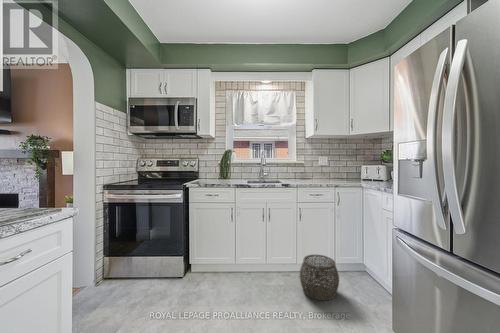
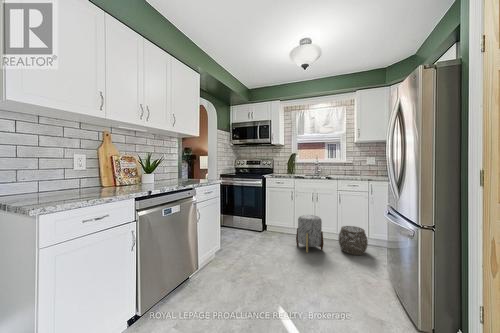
stool: none [240,245,282,311] -> present [296,215,324,253]

